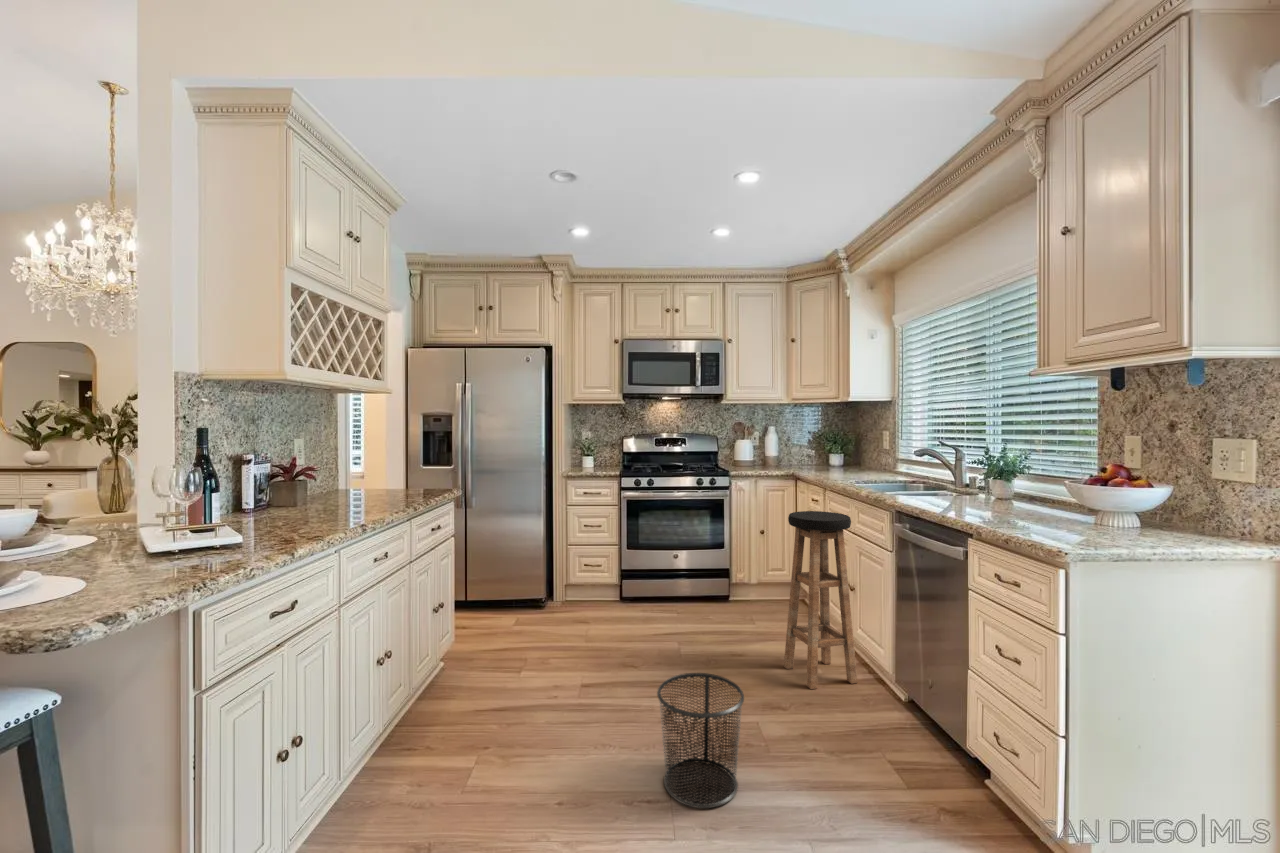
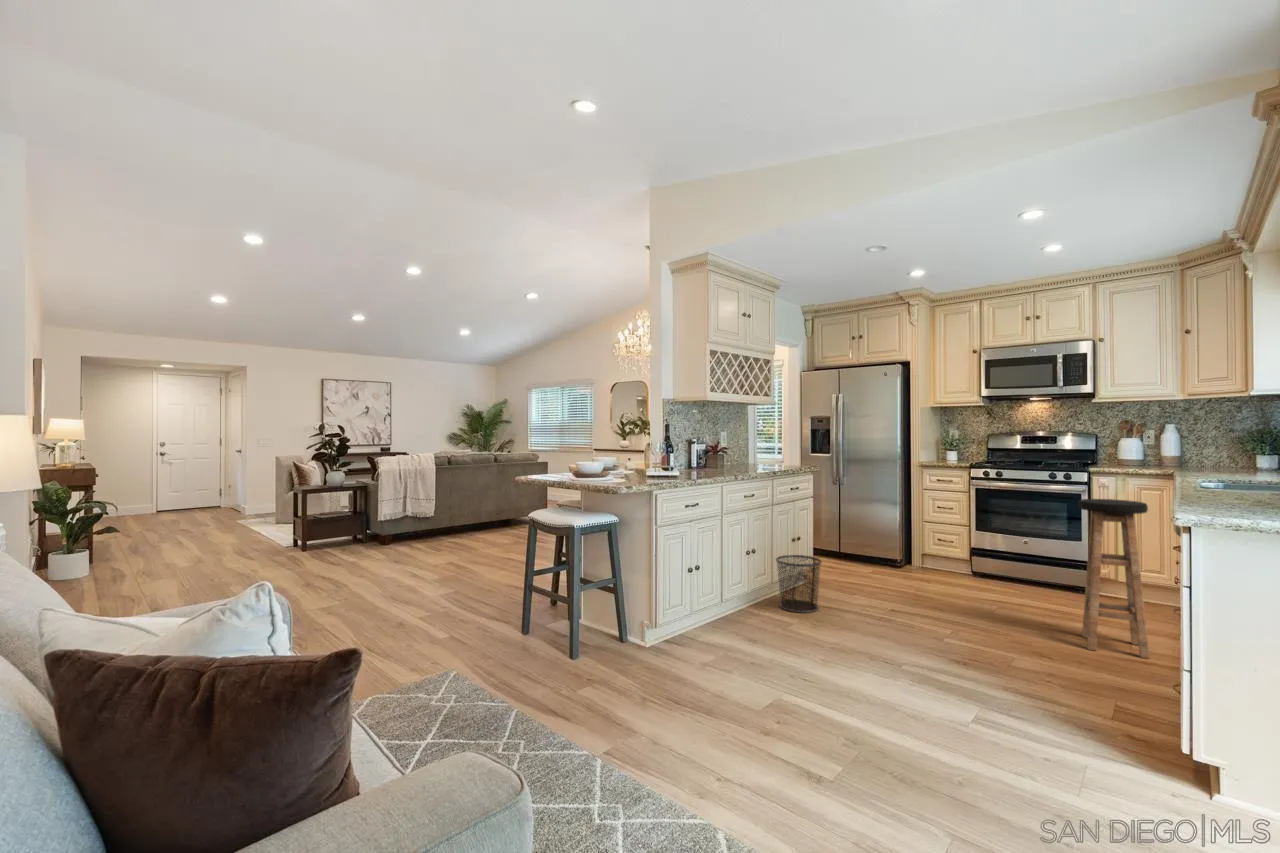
waste bin: present [657,673,744,808] -> present [776,555,822,613]

